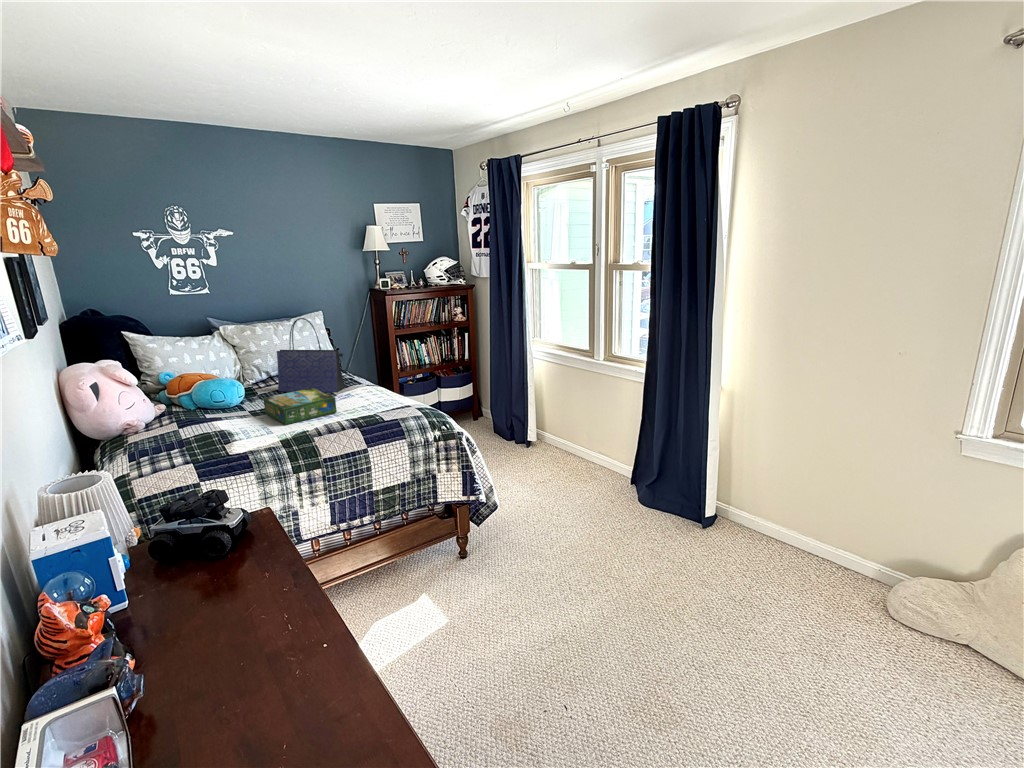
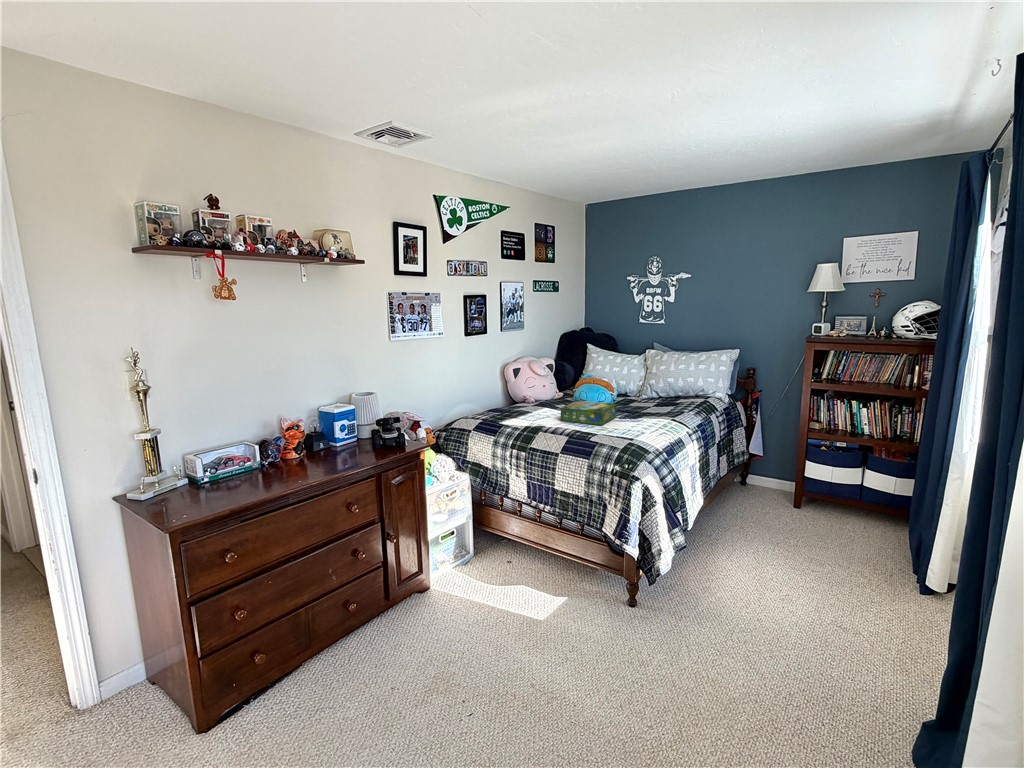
tote bag: present [277,318,345,392] -> none [633,346,670,418]

